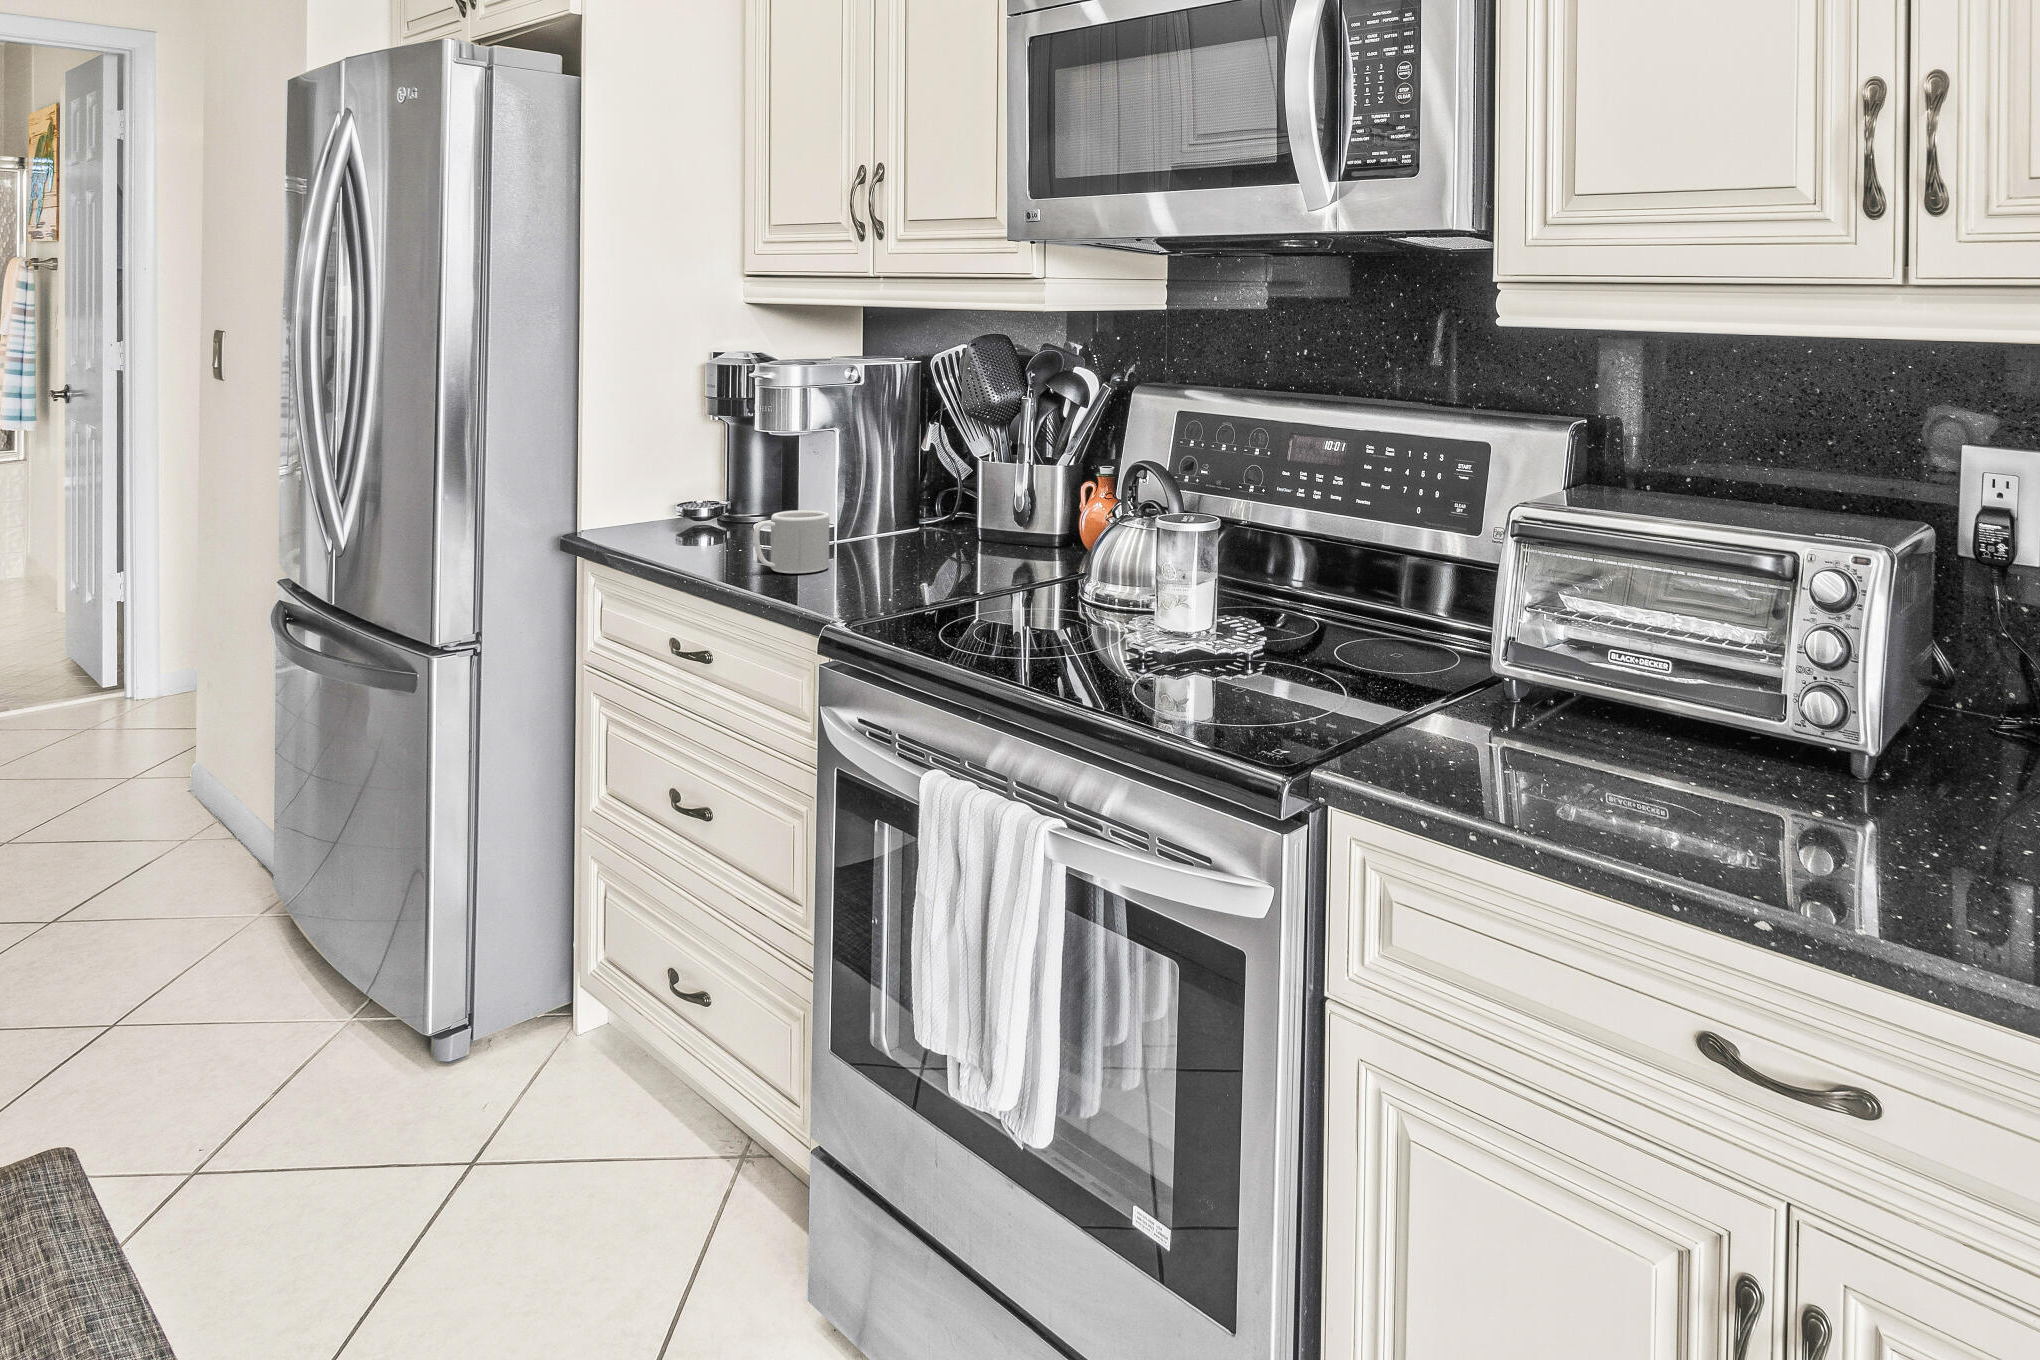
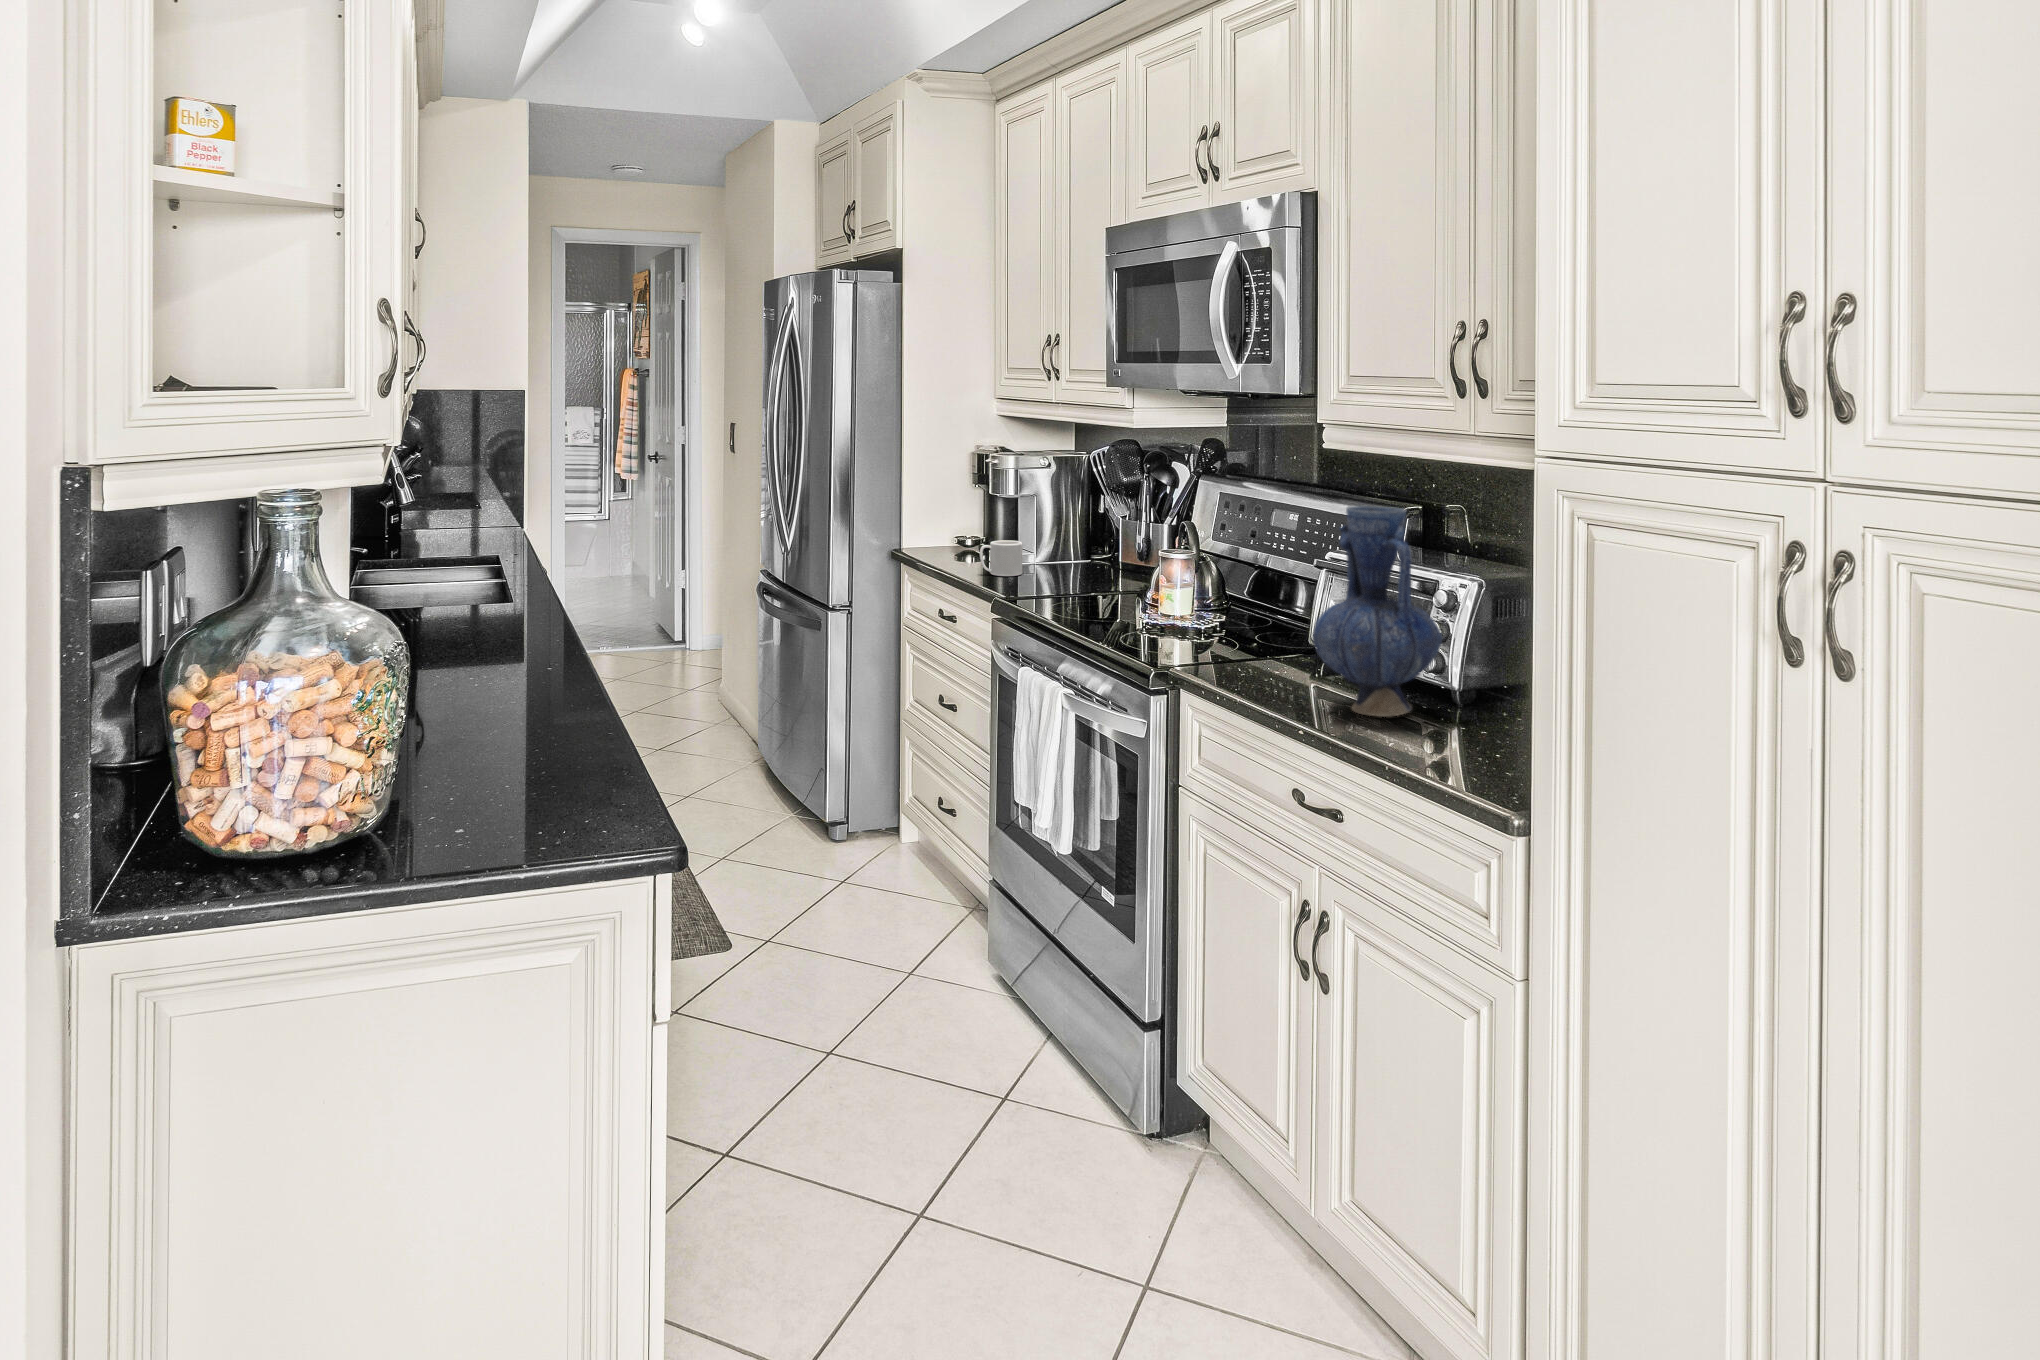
vase: none [1682,423,1950,850] -> present [1312,506,1442,717]

